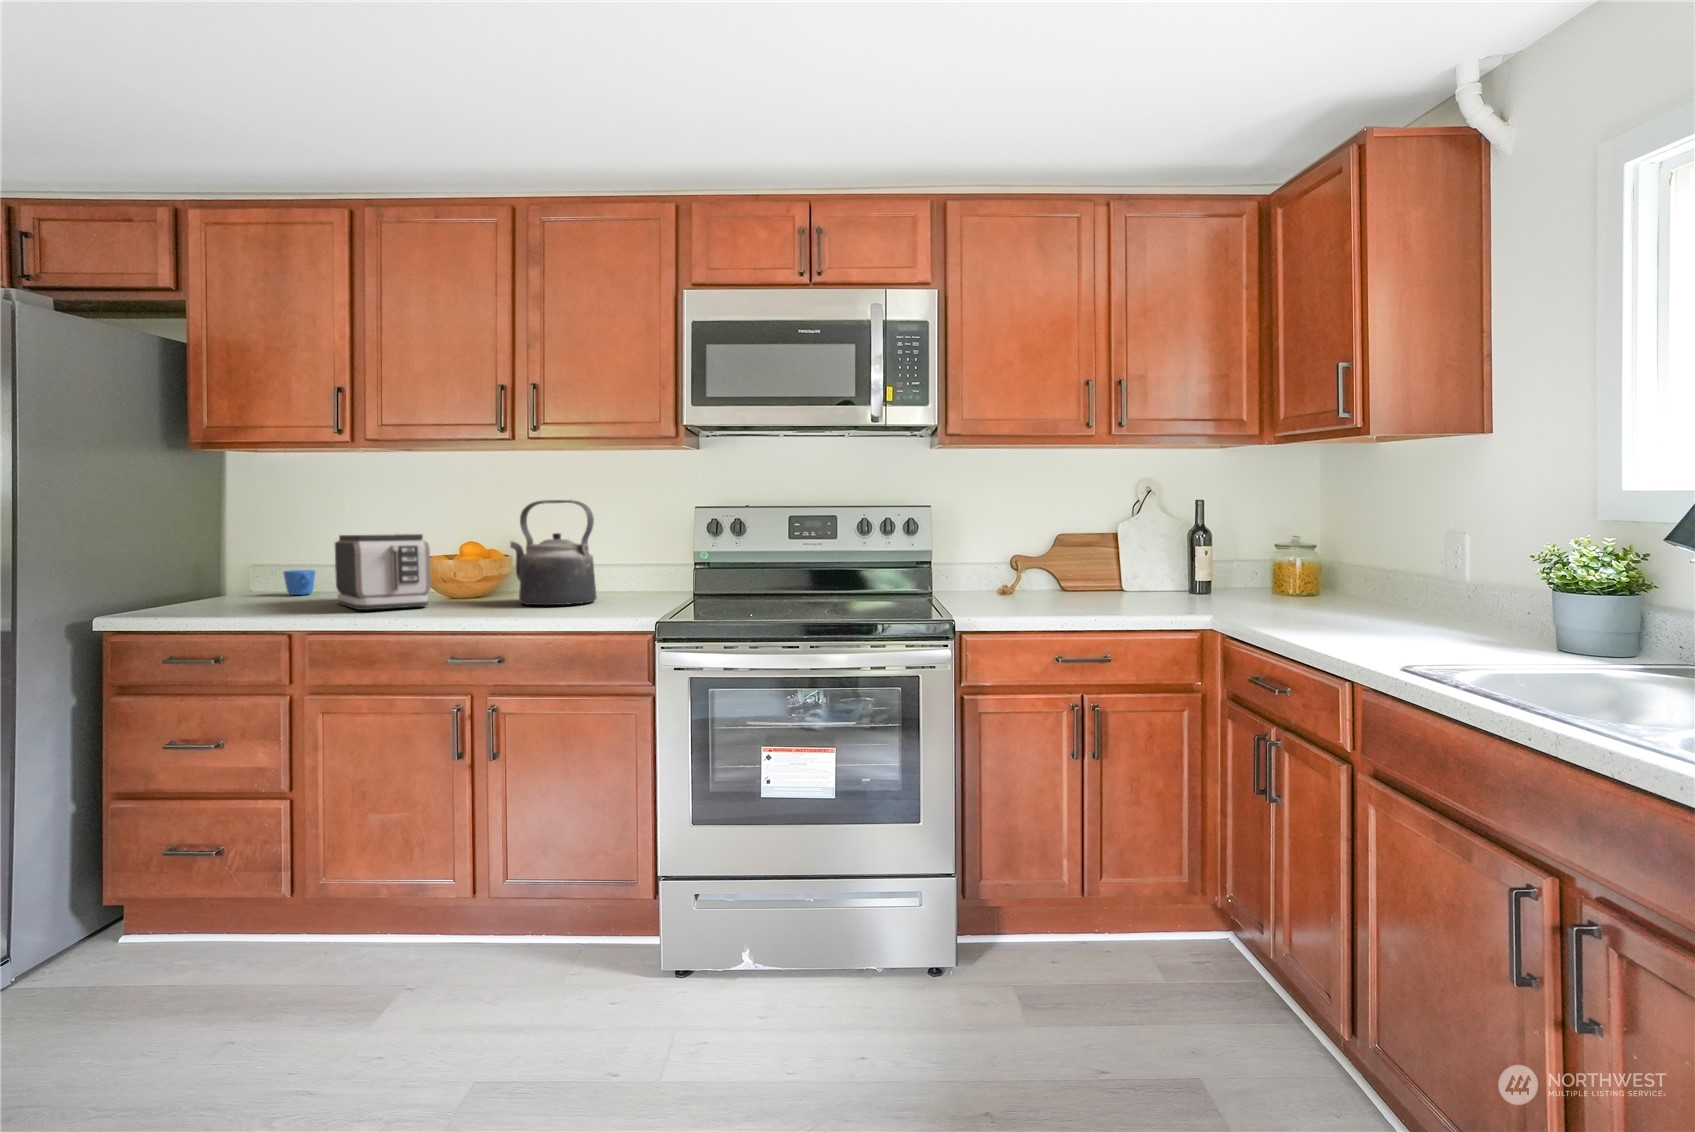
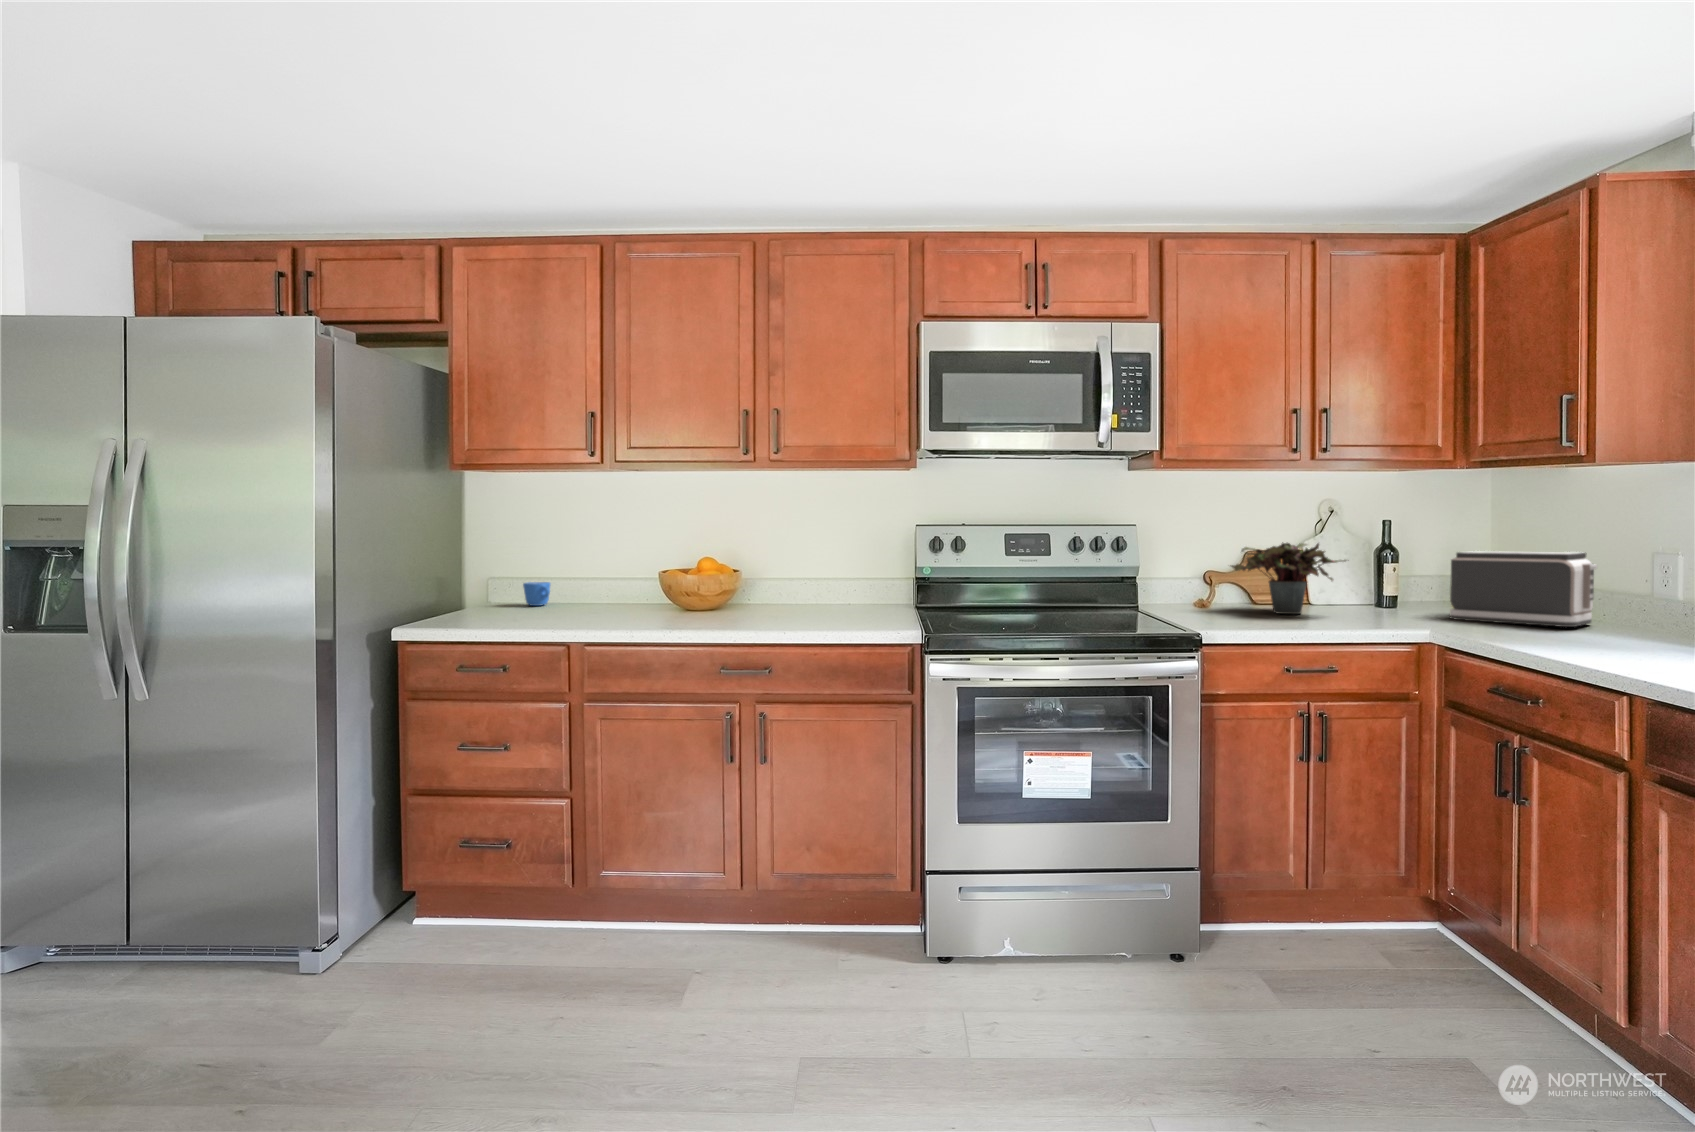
kettle: present [510,500,597,605] -> none [749,519,834,617]
potted plant: none [1022,523,1145,601] -> present [1230,542,1347,614]
toaster: present [335,534,431,610] -> present [1450,551,1597,627]

